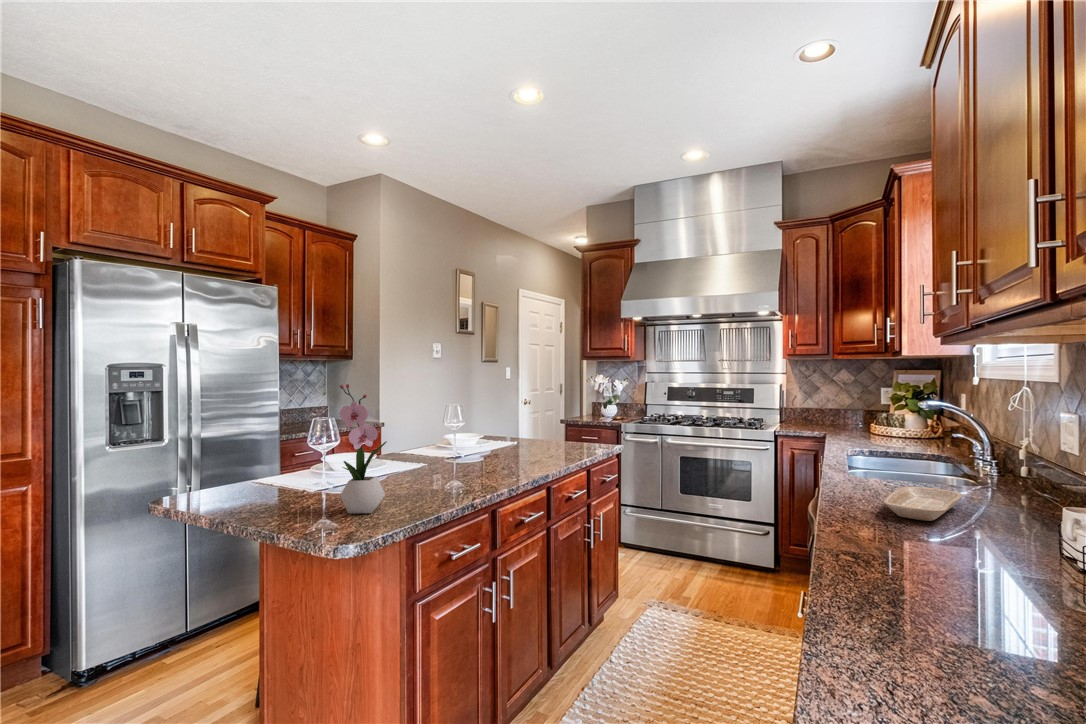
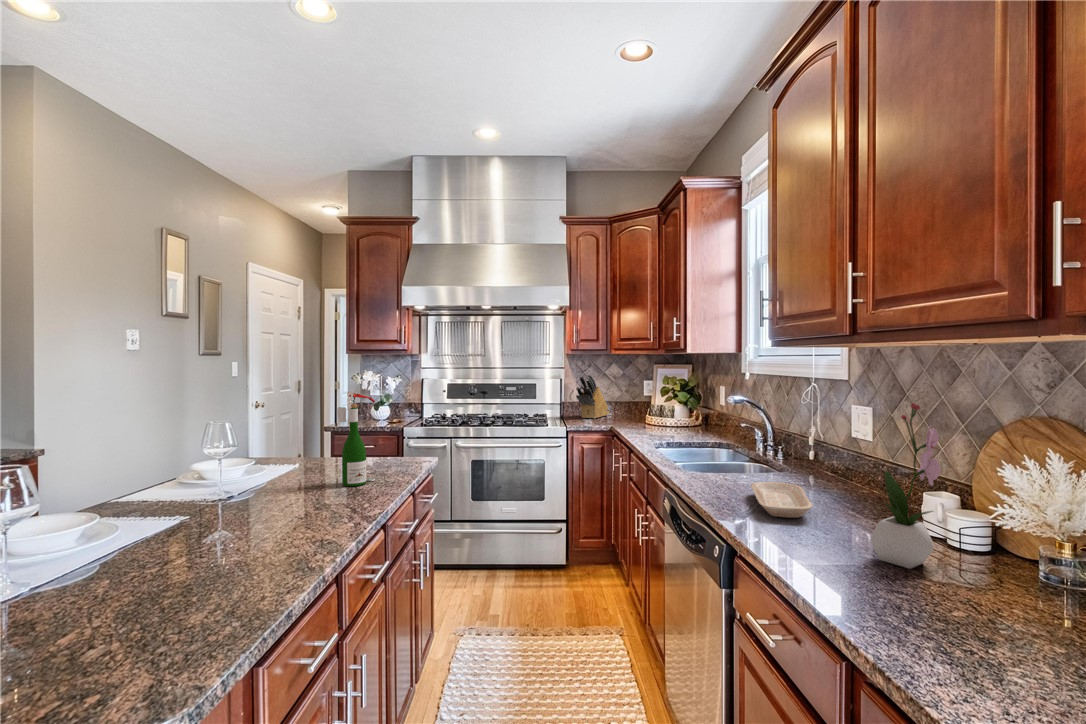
knife block: none [794,380,838,426] -> present [576,374,610,419]
wine bottle: none [532,382,561,454] -> present [337,391,375,486]
flower arrangement: present [340,384,387,513] -> present [871,403,940,569]

